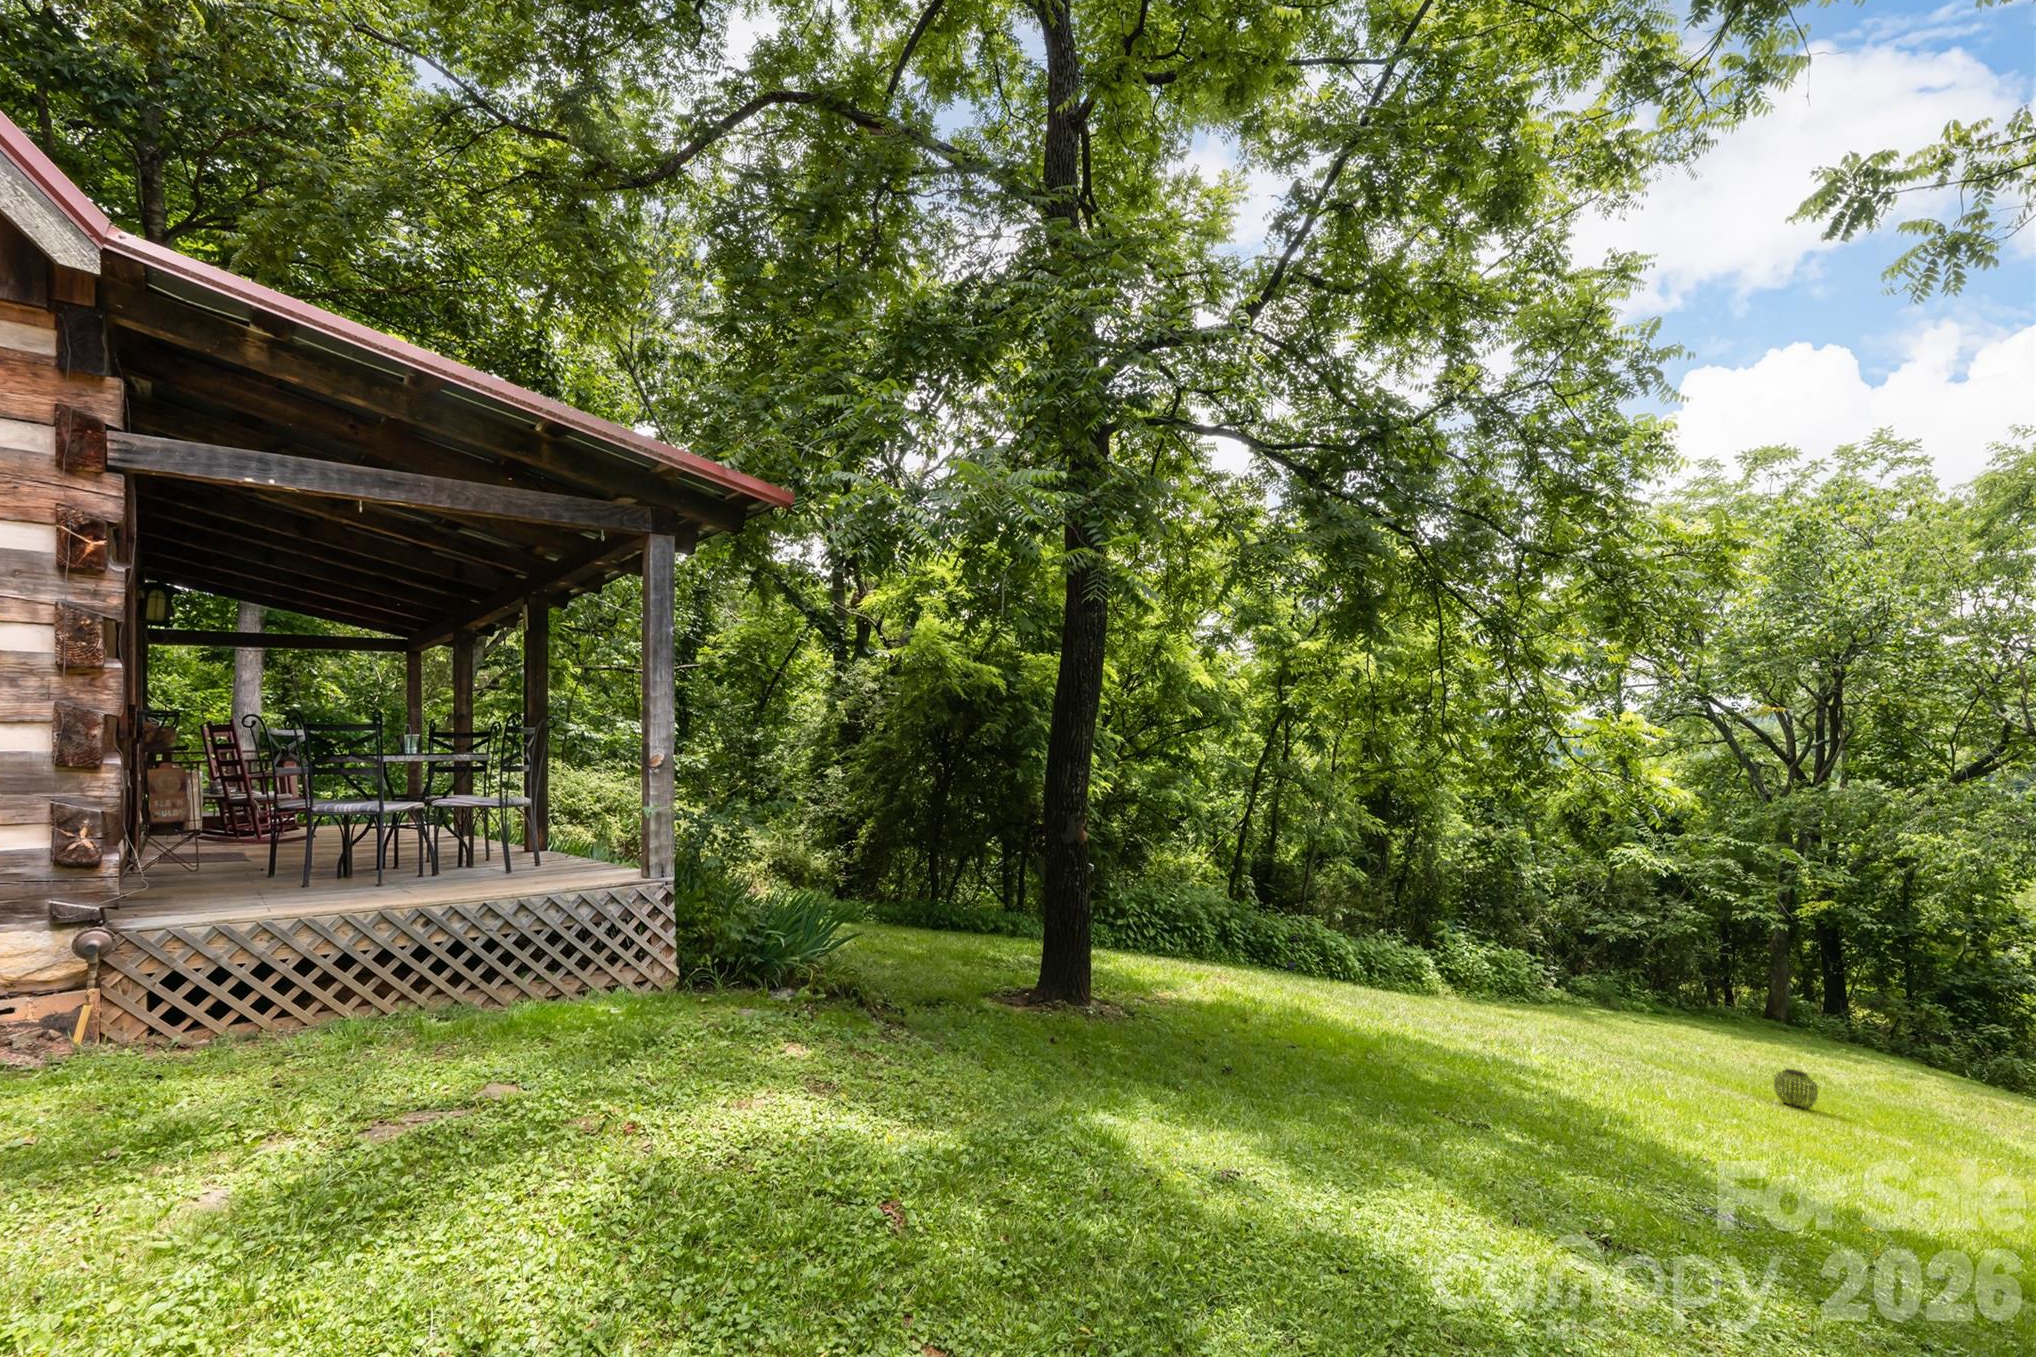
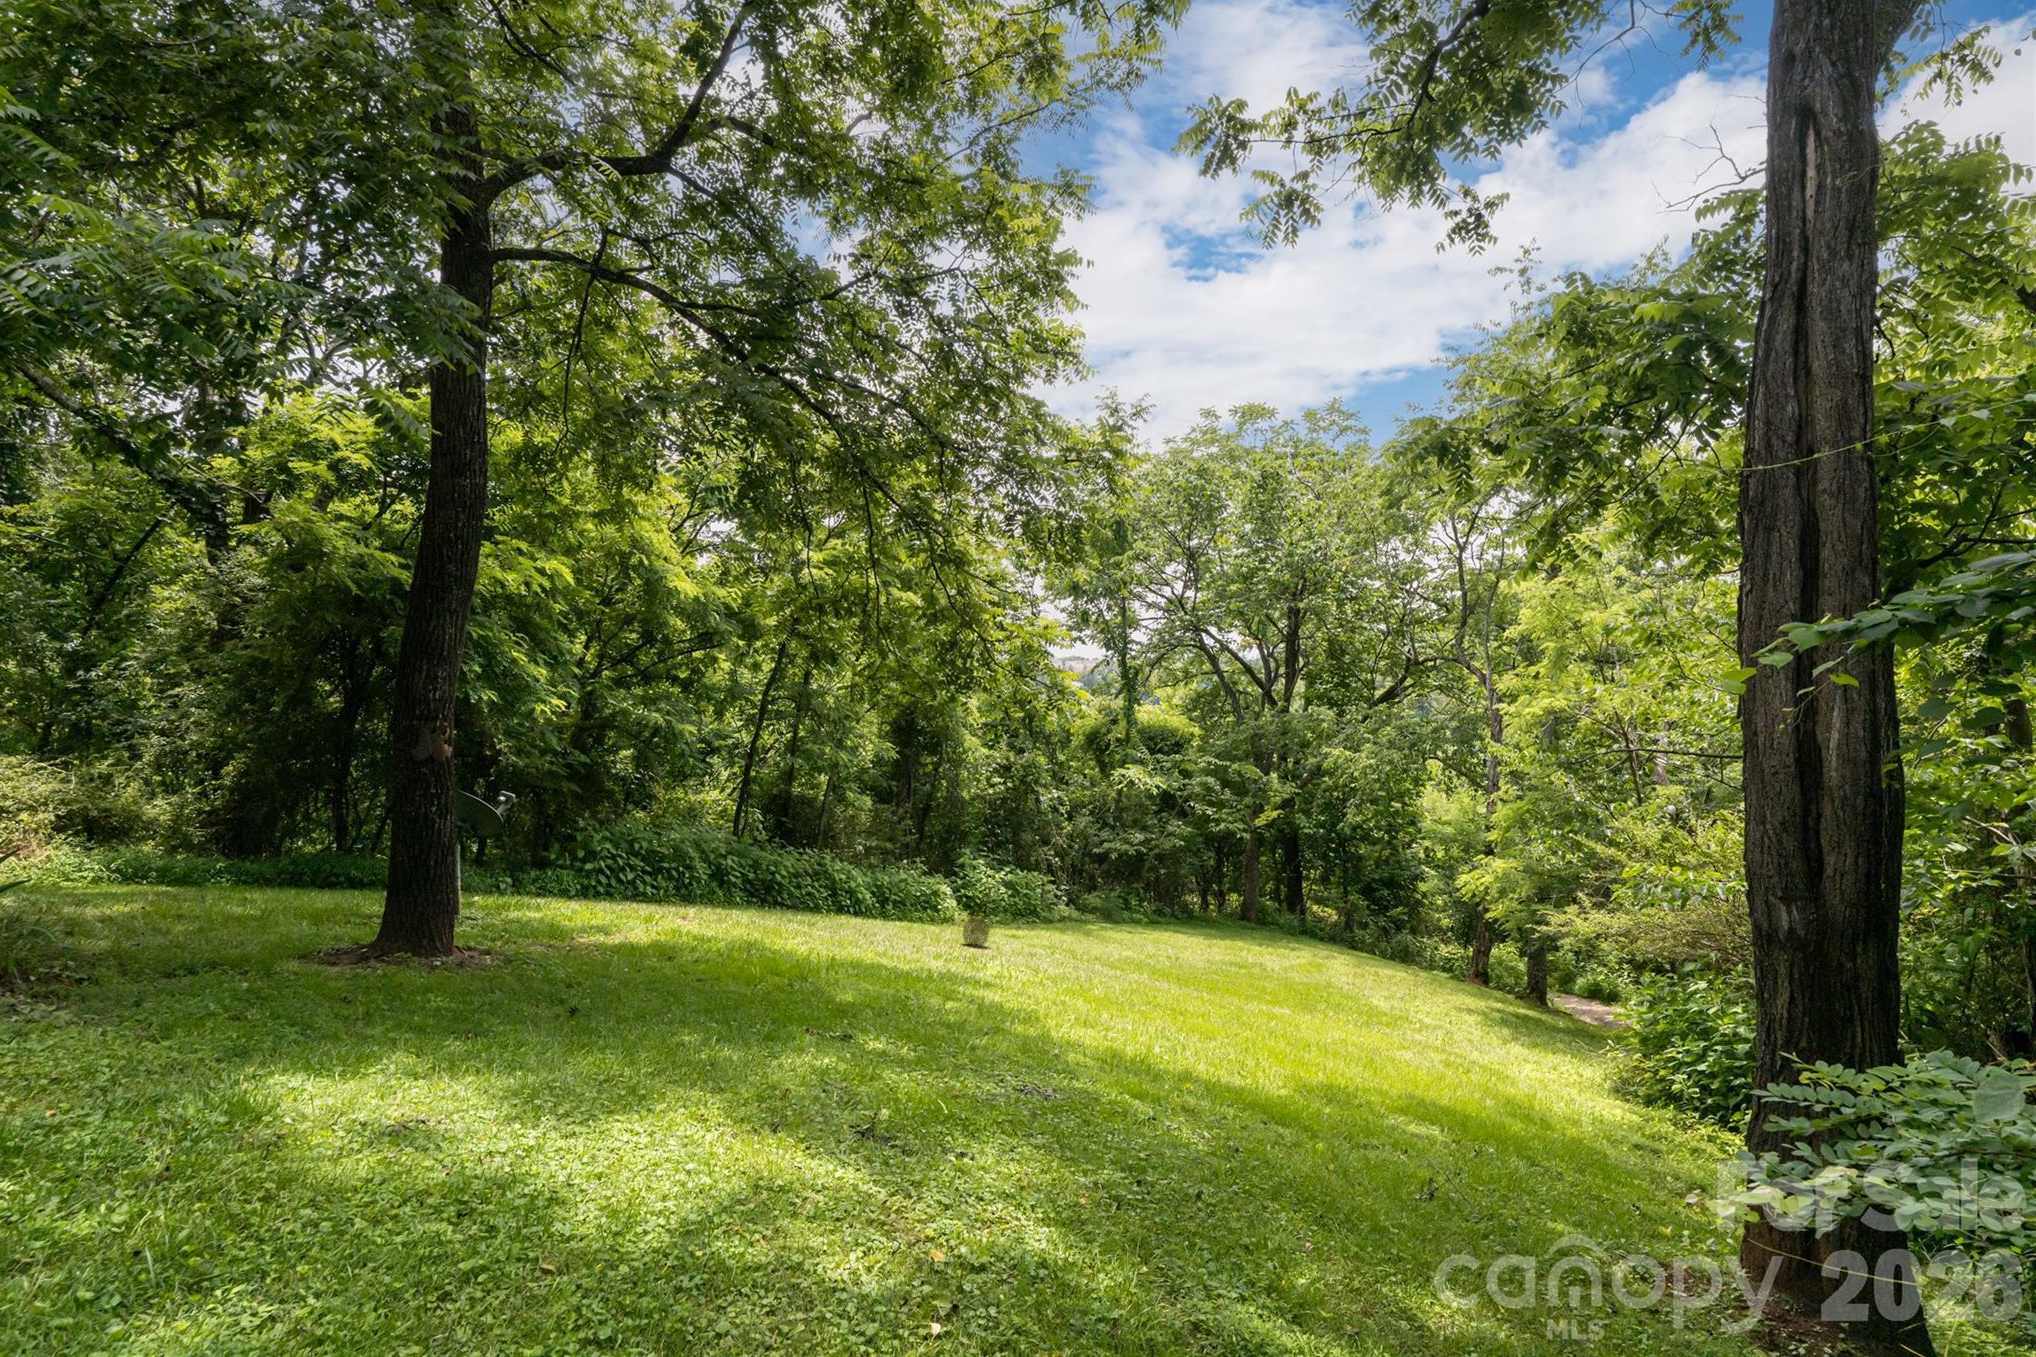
woven basket: present [1774,1068,1818,1109] -> present [963,917,990,947]

